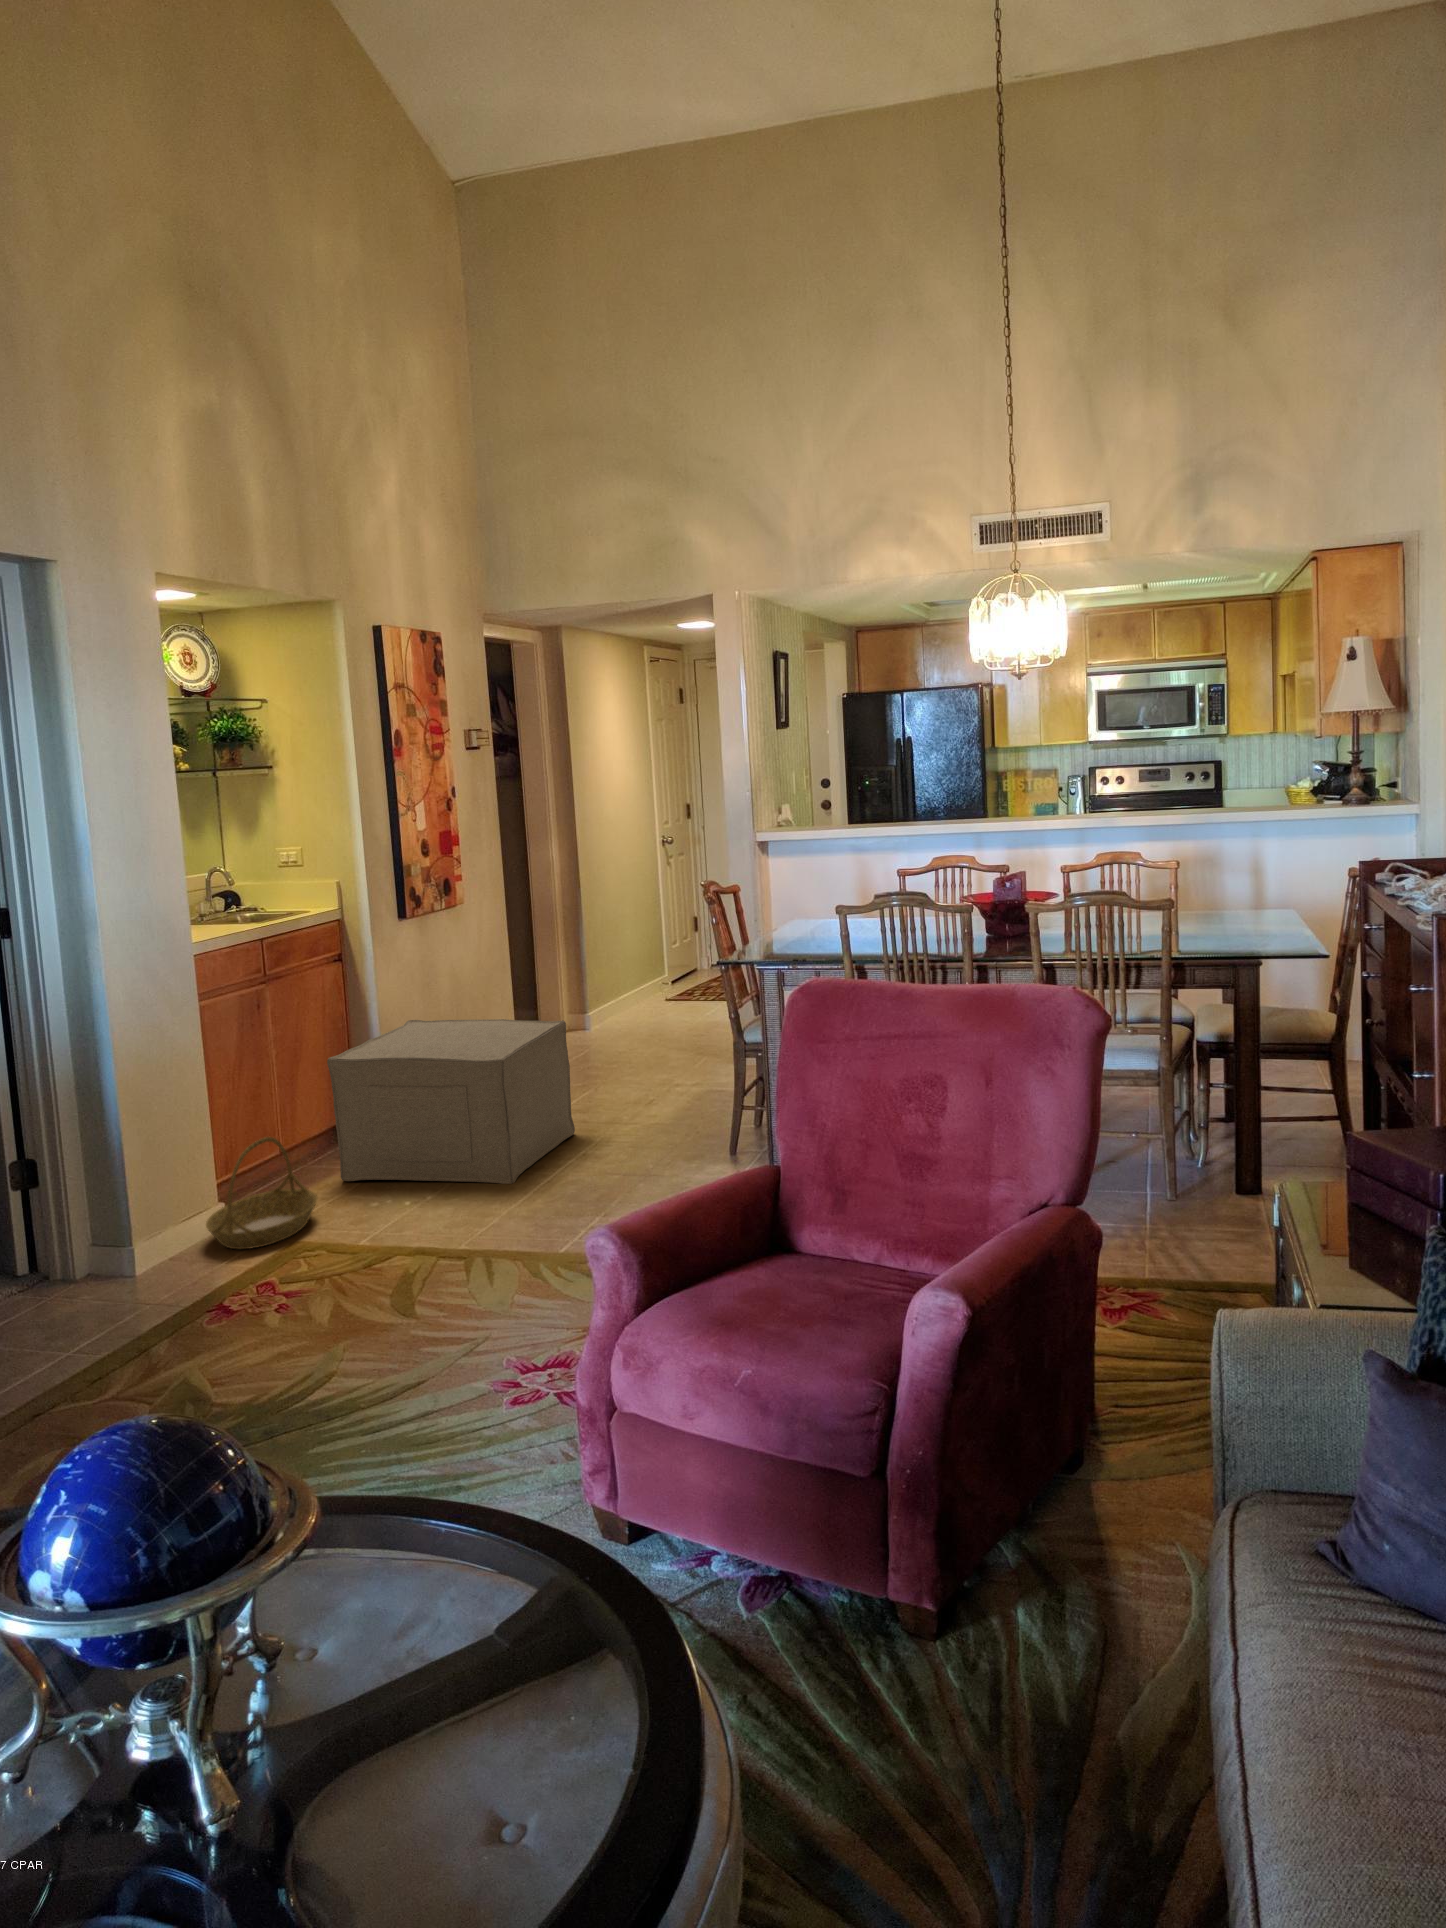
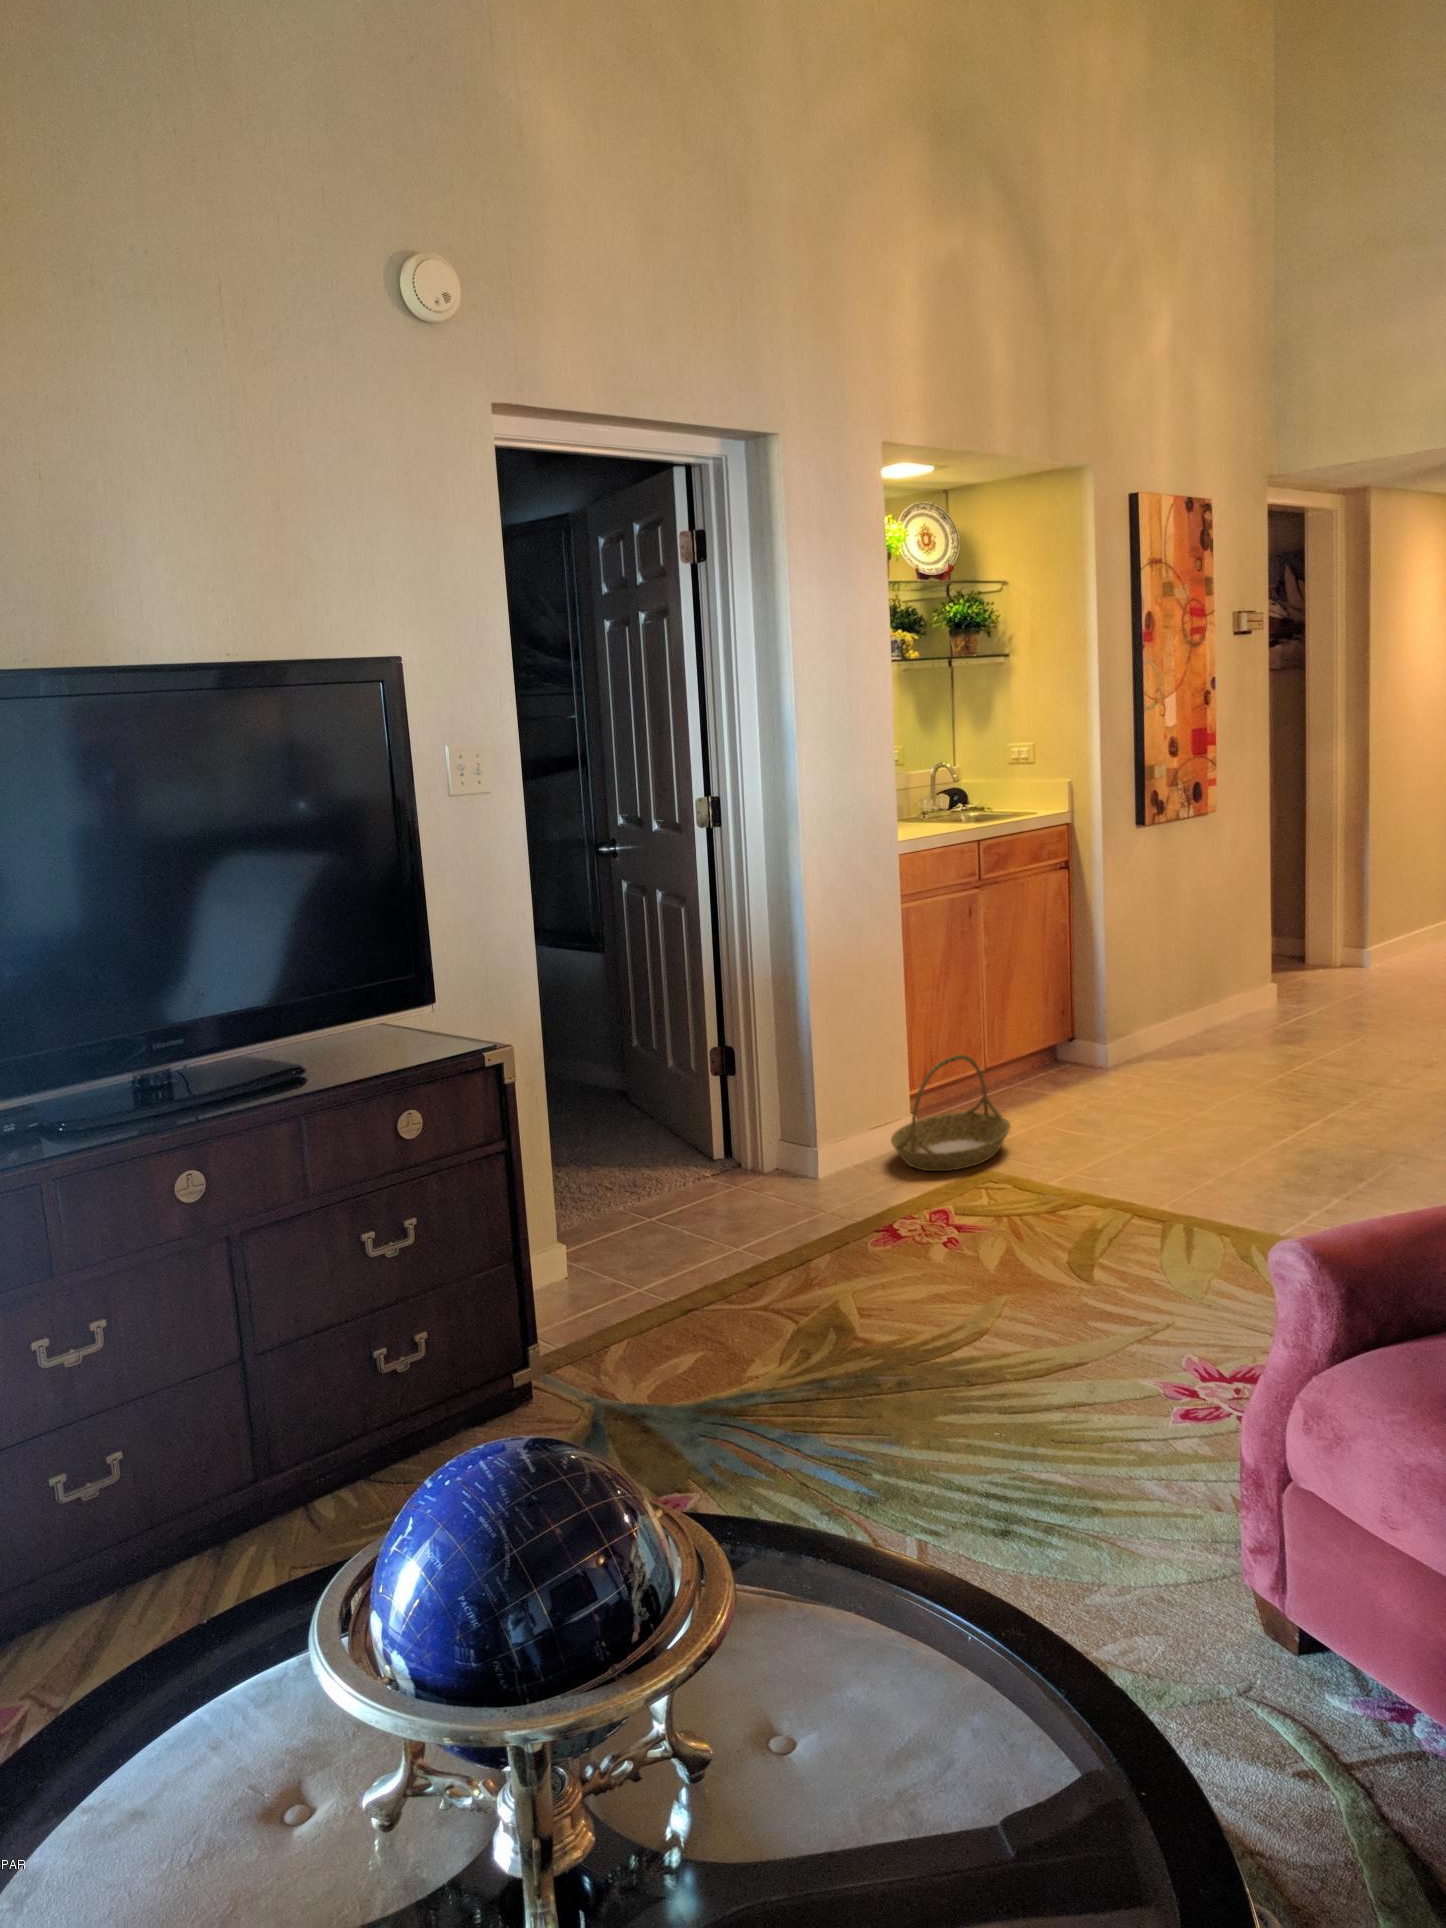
ottoman: present [327,1019,575,1184] -> none [1036,942,1327,1145]

